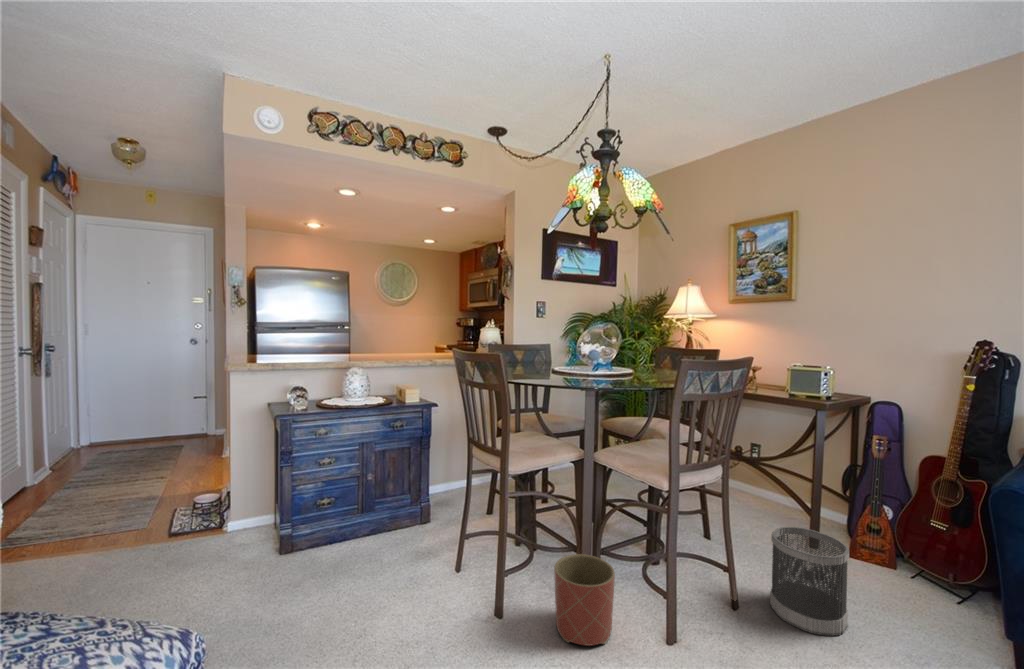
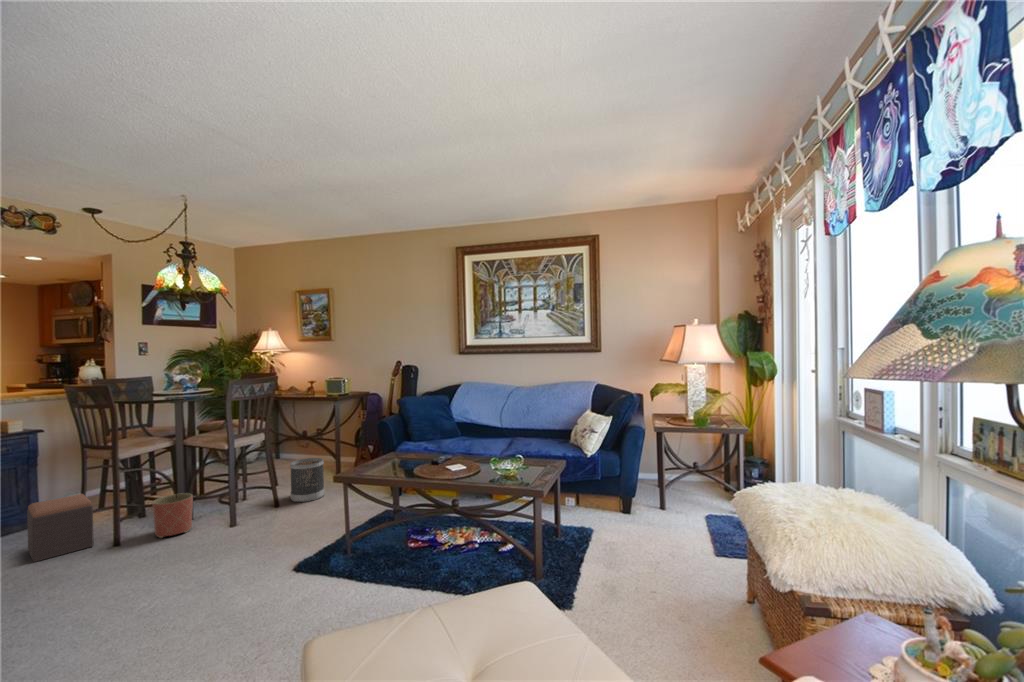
footstool: none [406,513,477,620] -> present [27,494,94,562]

